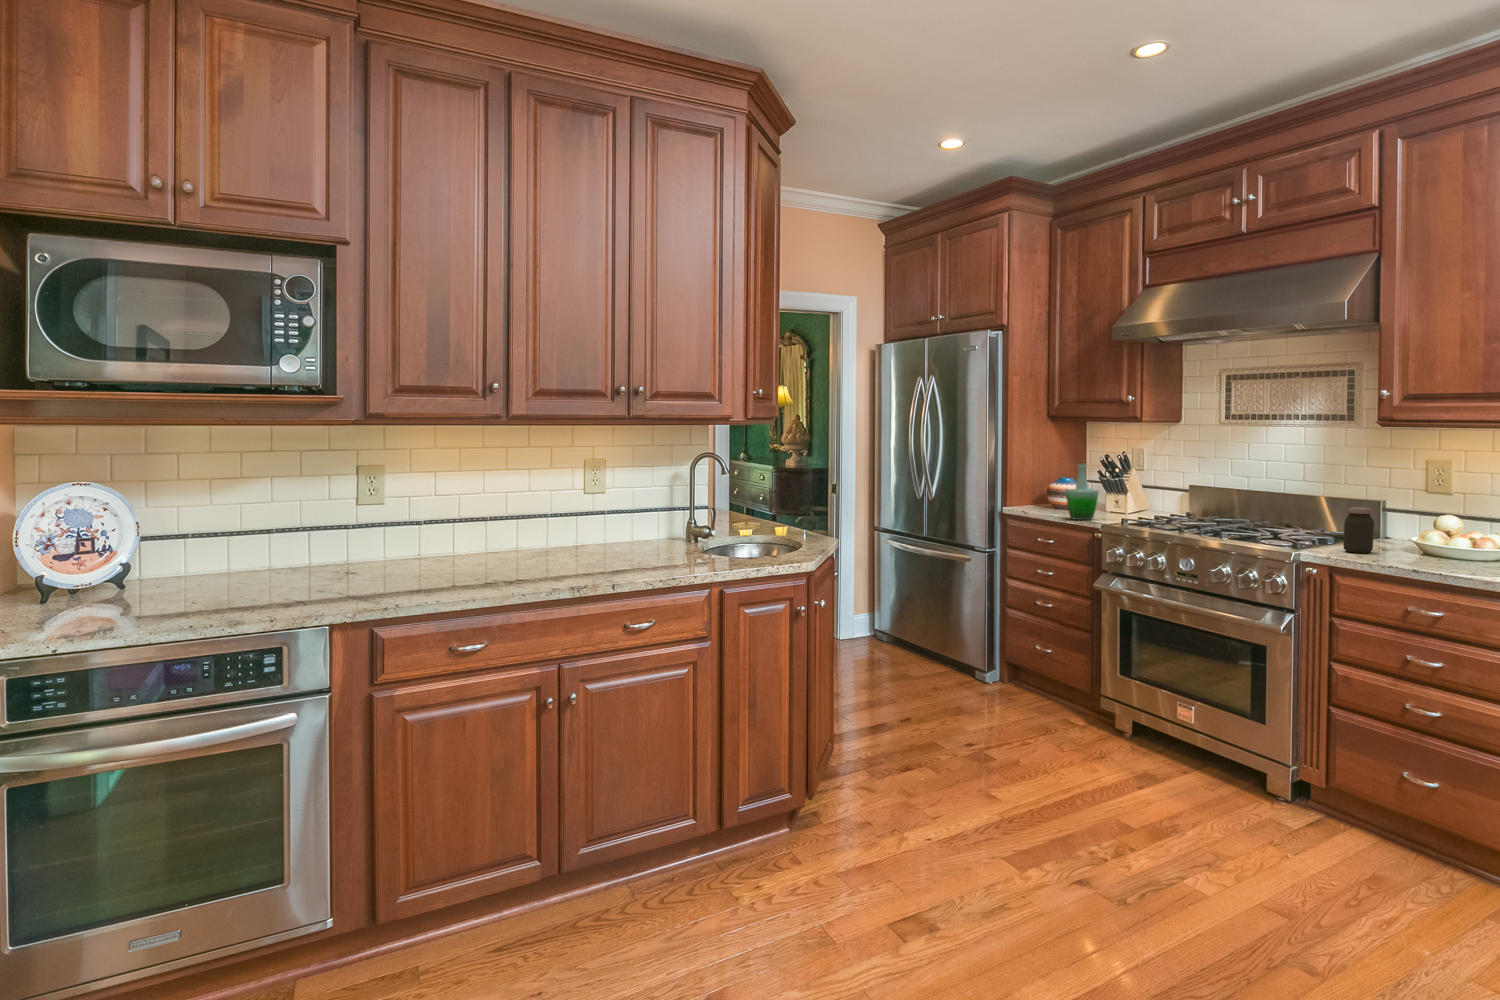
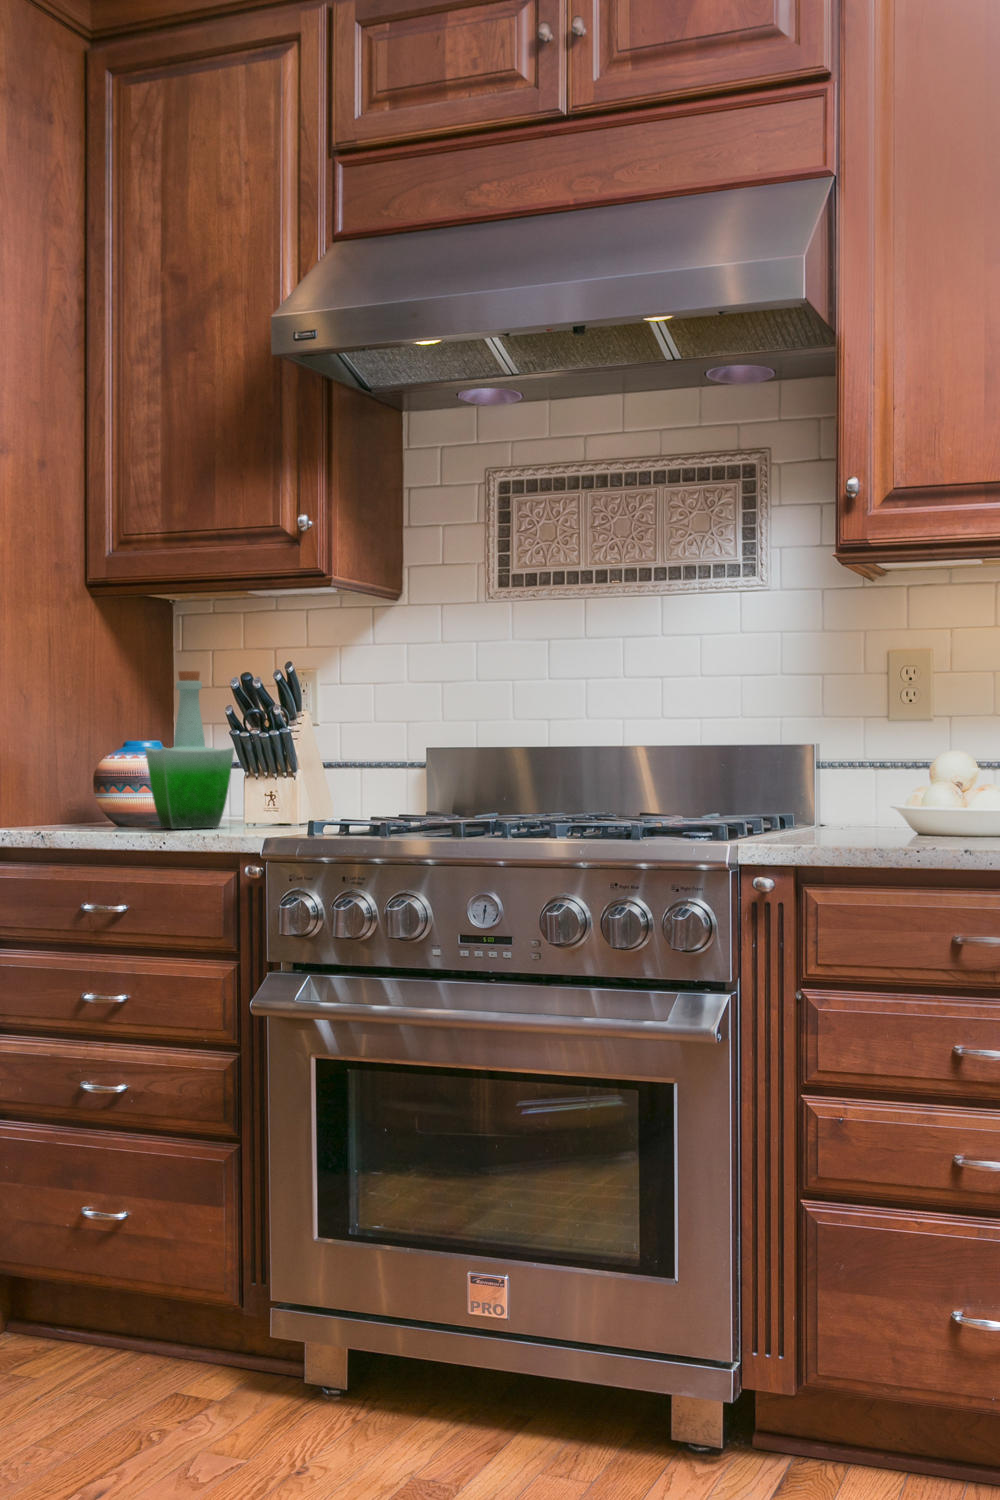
jar: present [1344,507,1374,553] -> none [861,737,924,848]

